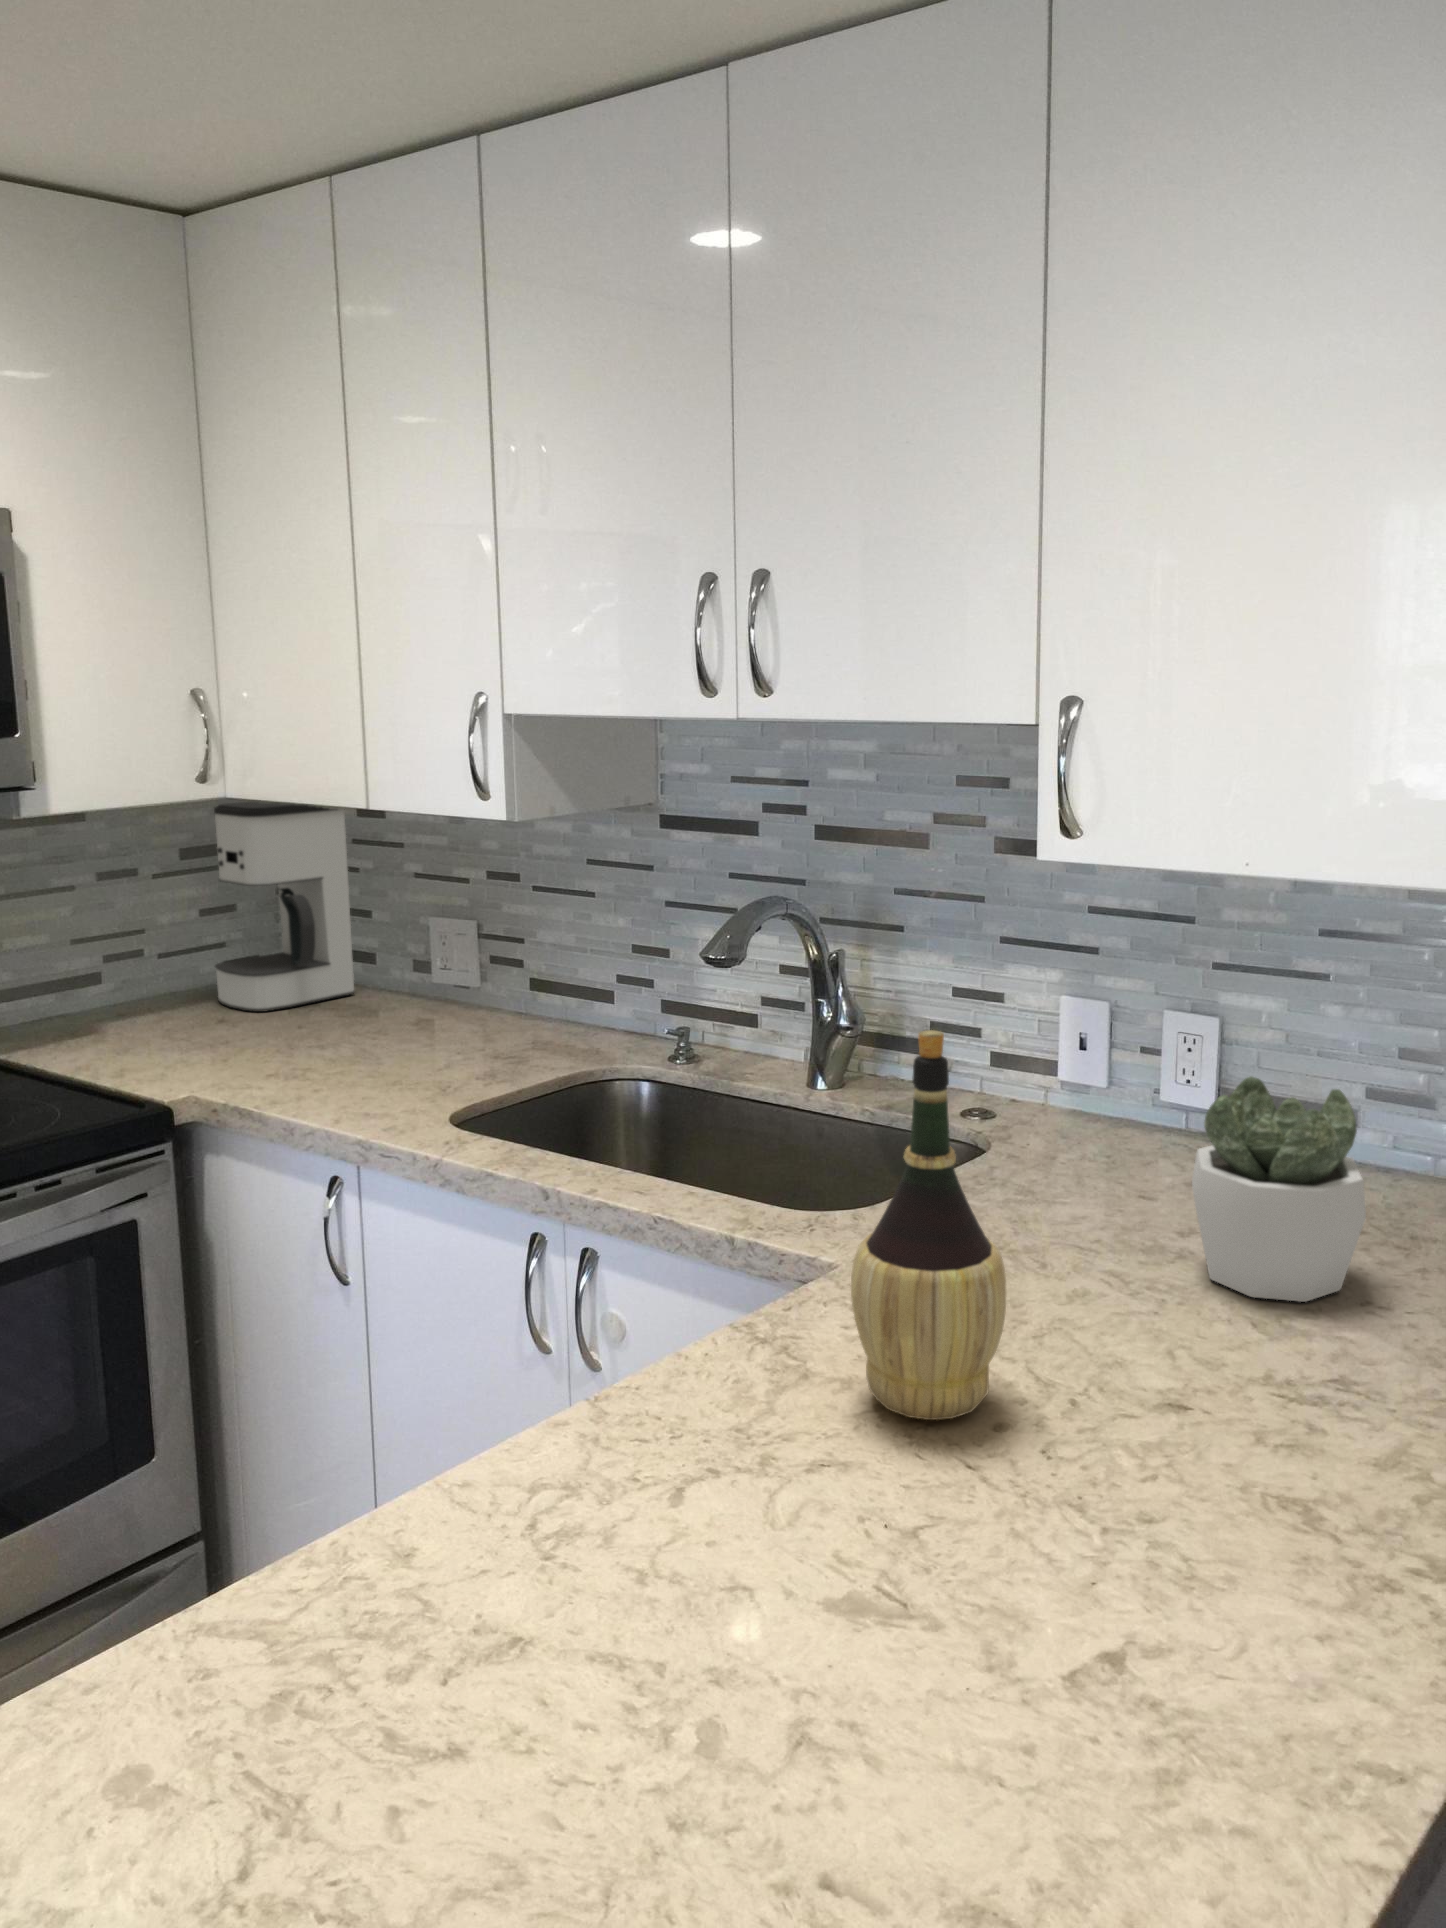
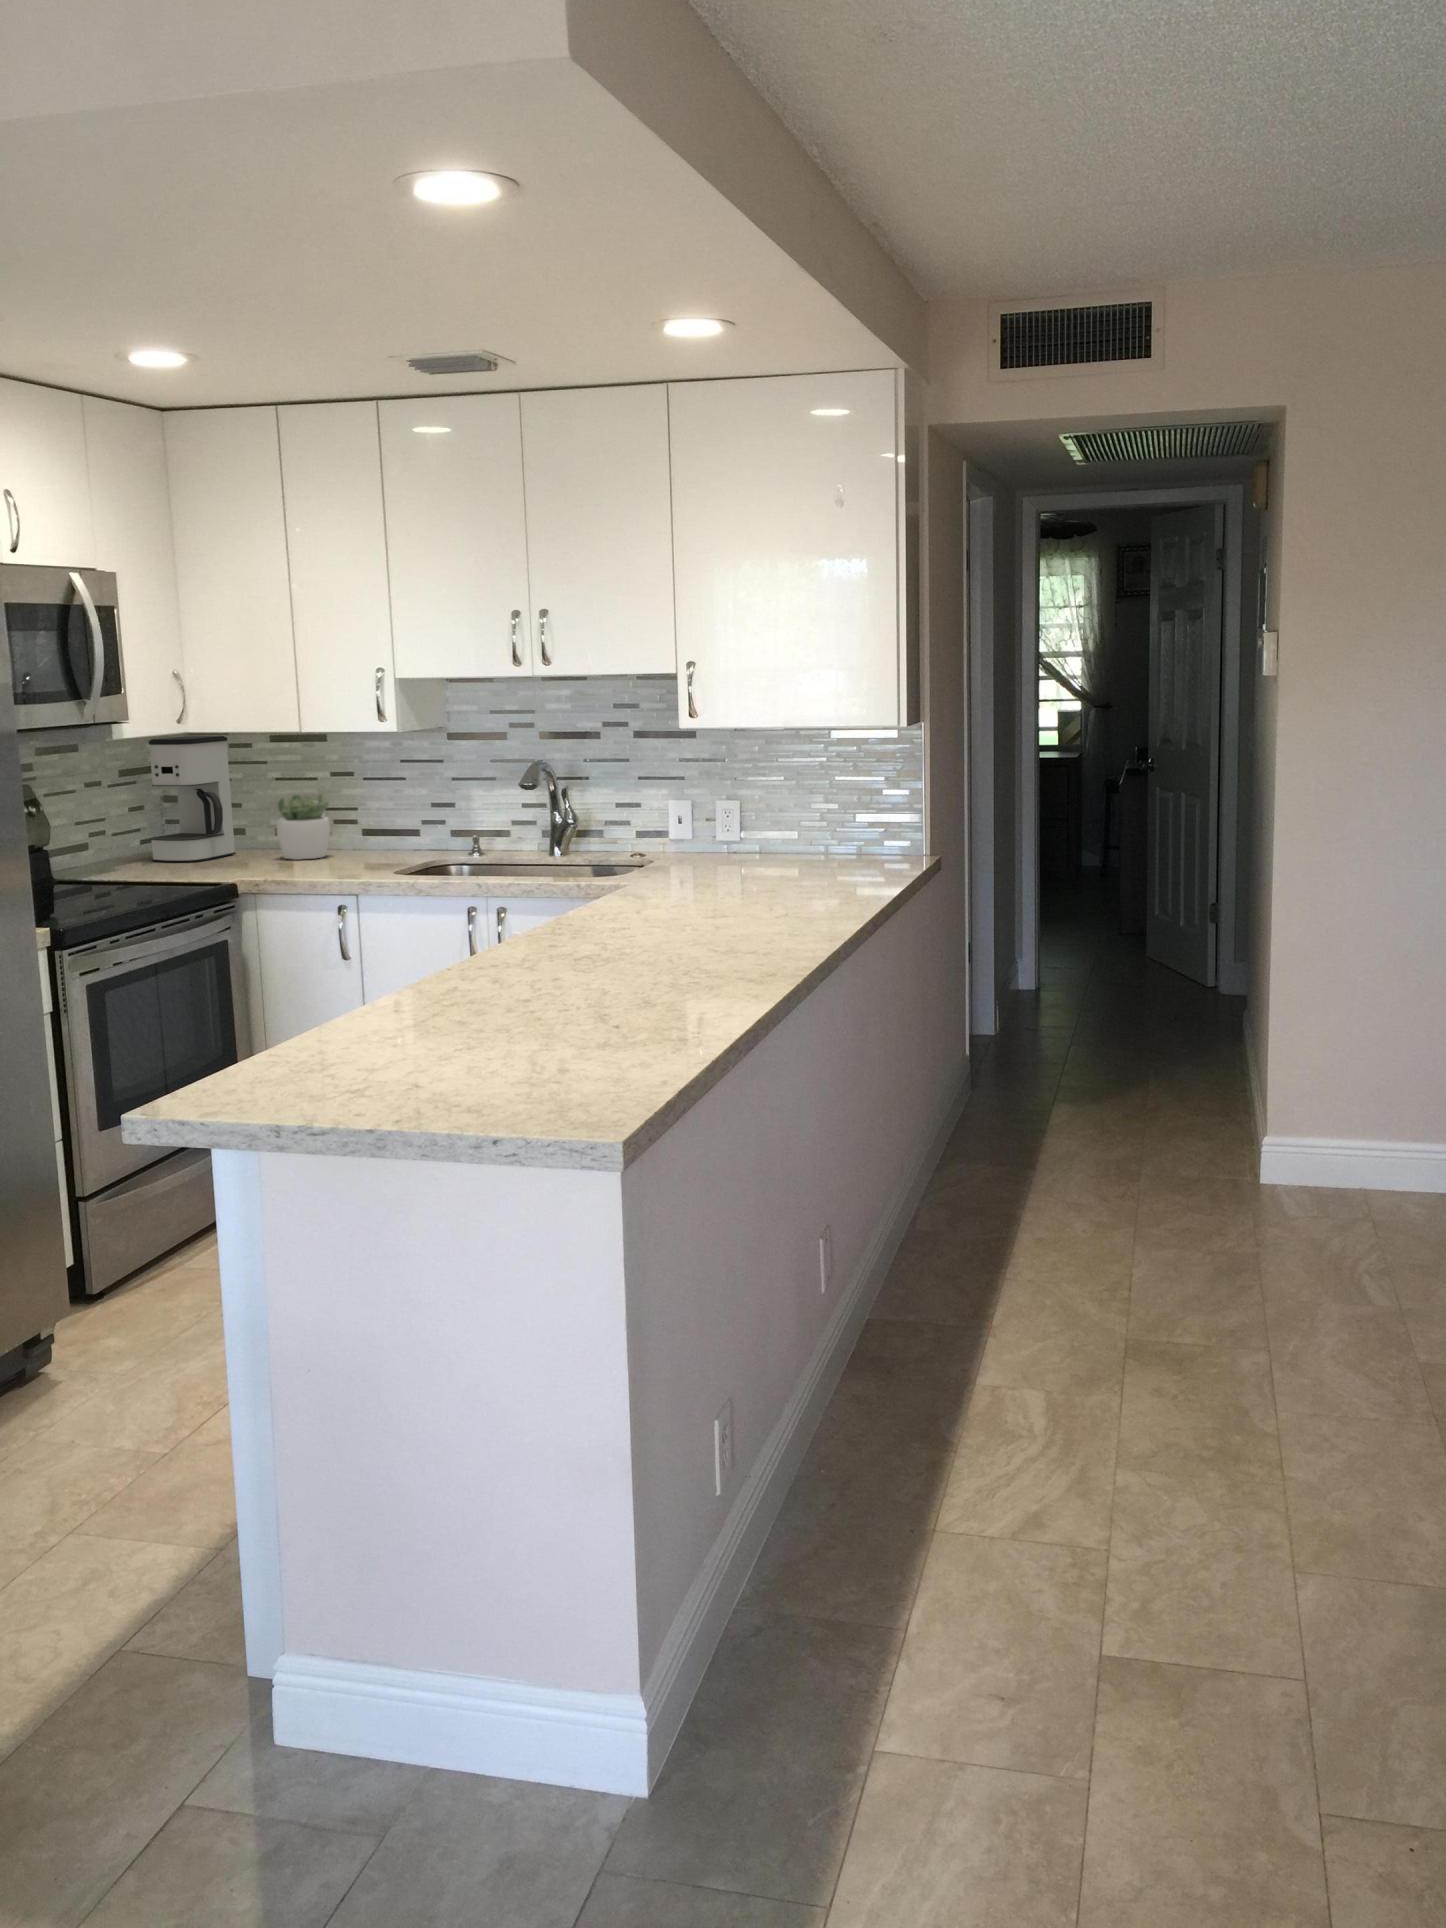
wine bottle: present [851,1030,1006,1420] -> none [649,767,701,896]
succulent plant: present [1192,1076,1366,1302] -> present [277,795,331,860]

